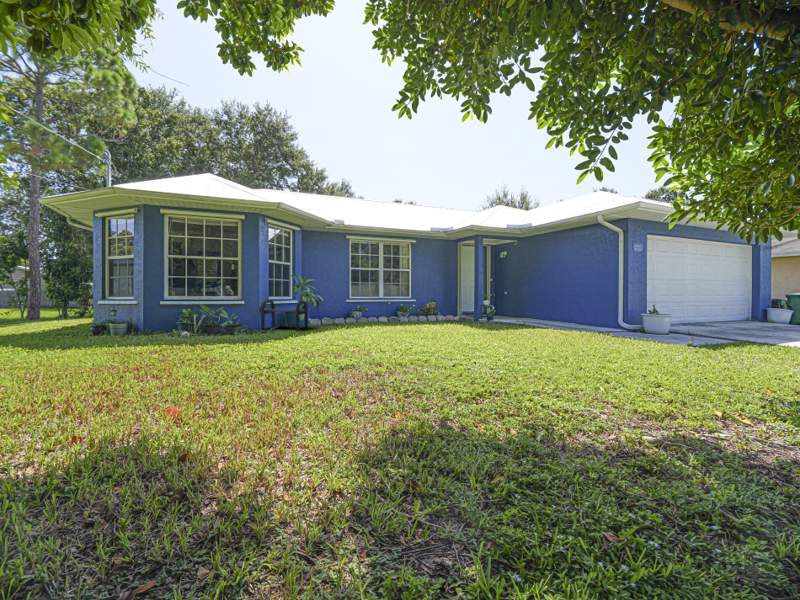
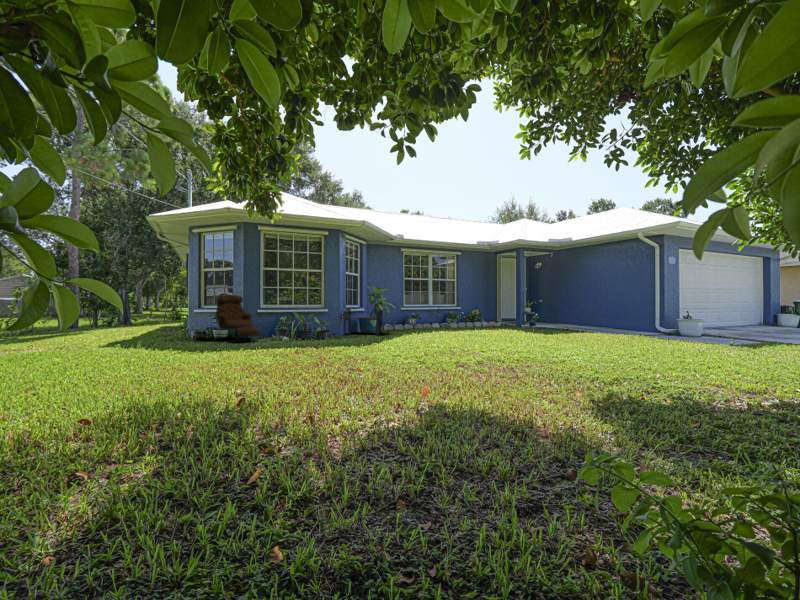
lounge chair: none [103,285,152,339] -> present [215,295,260,341]

